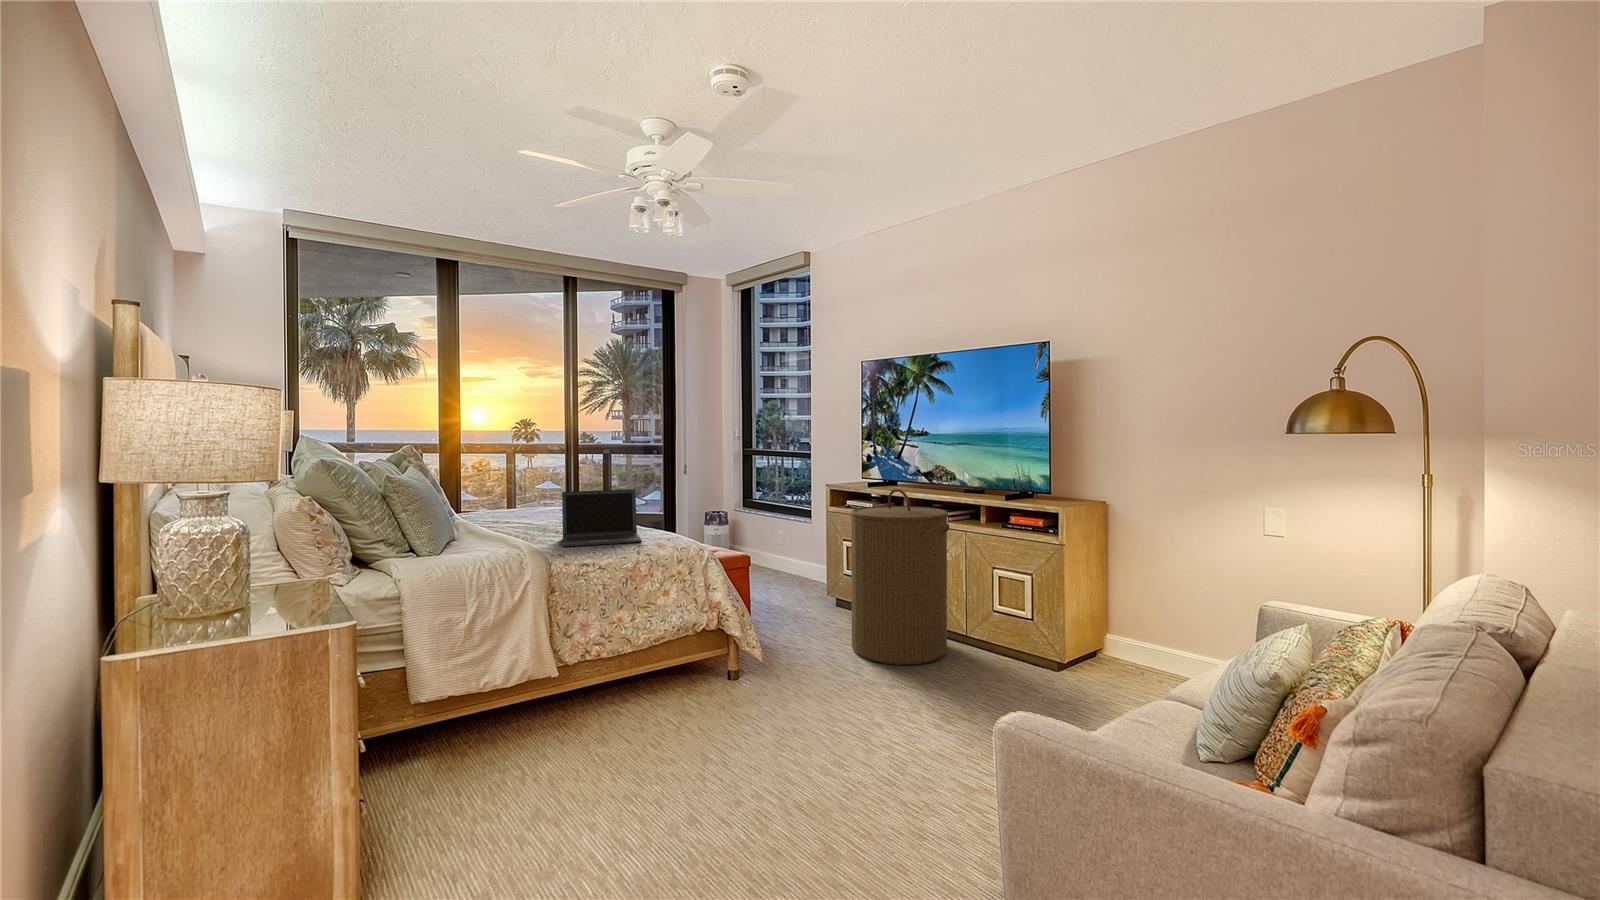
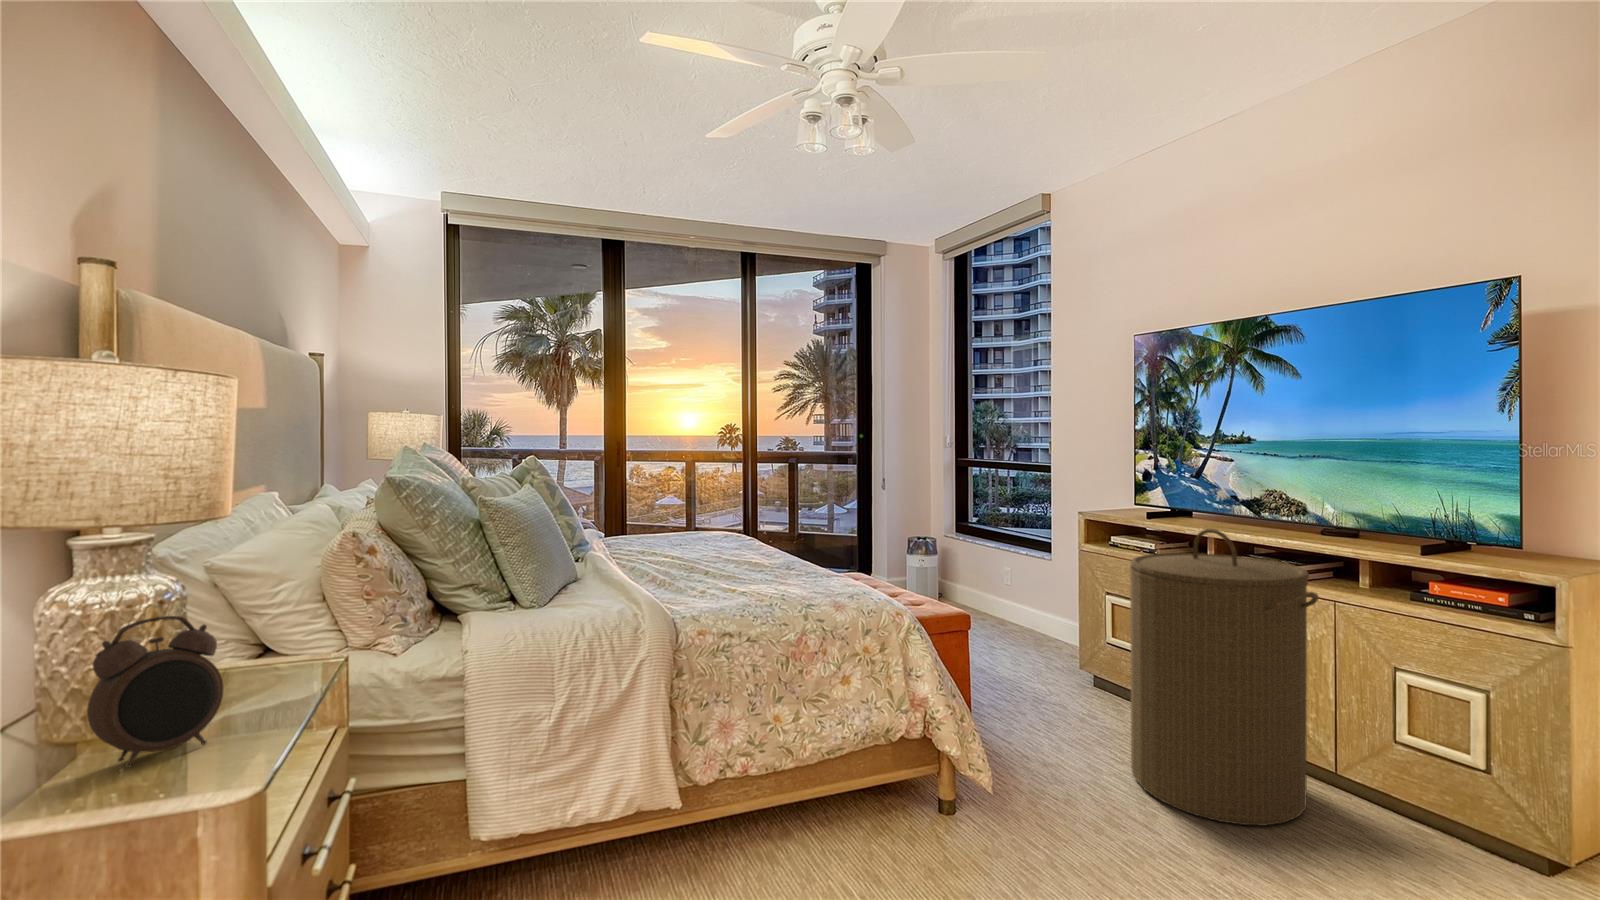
laptop: present [562,489,642,547] -> none [702,520,811,601]
alarm clock: none [215,537,292,625] -> present [87,616,223,768]

